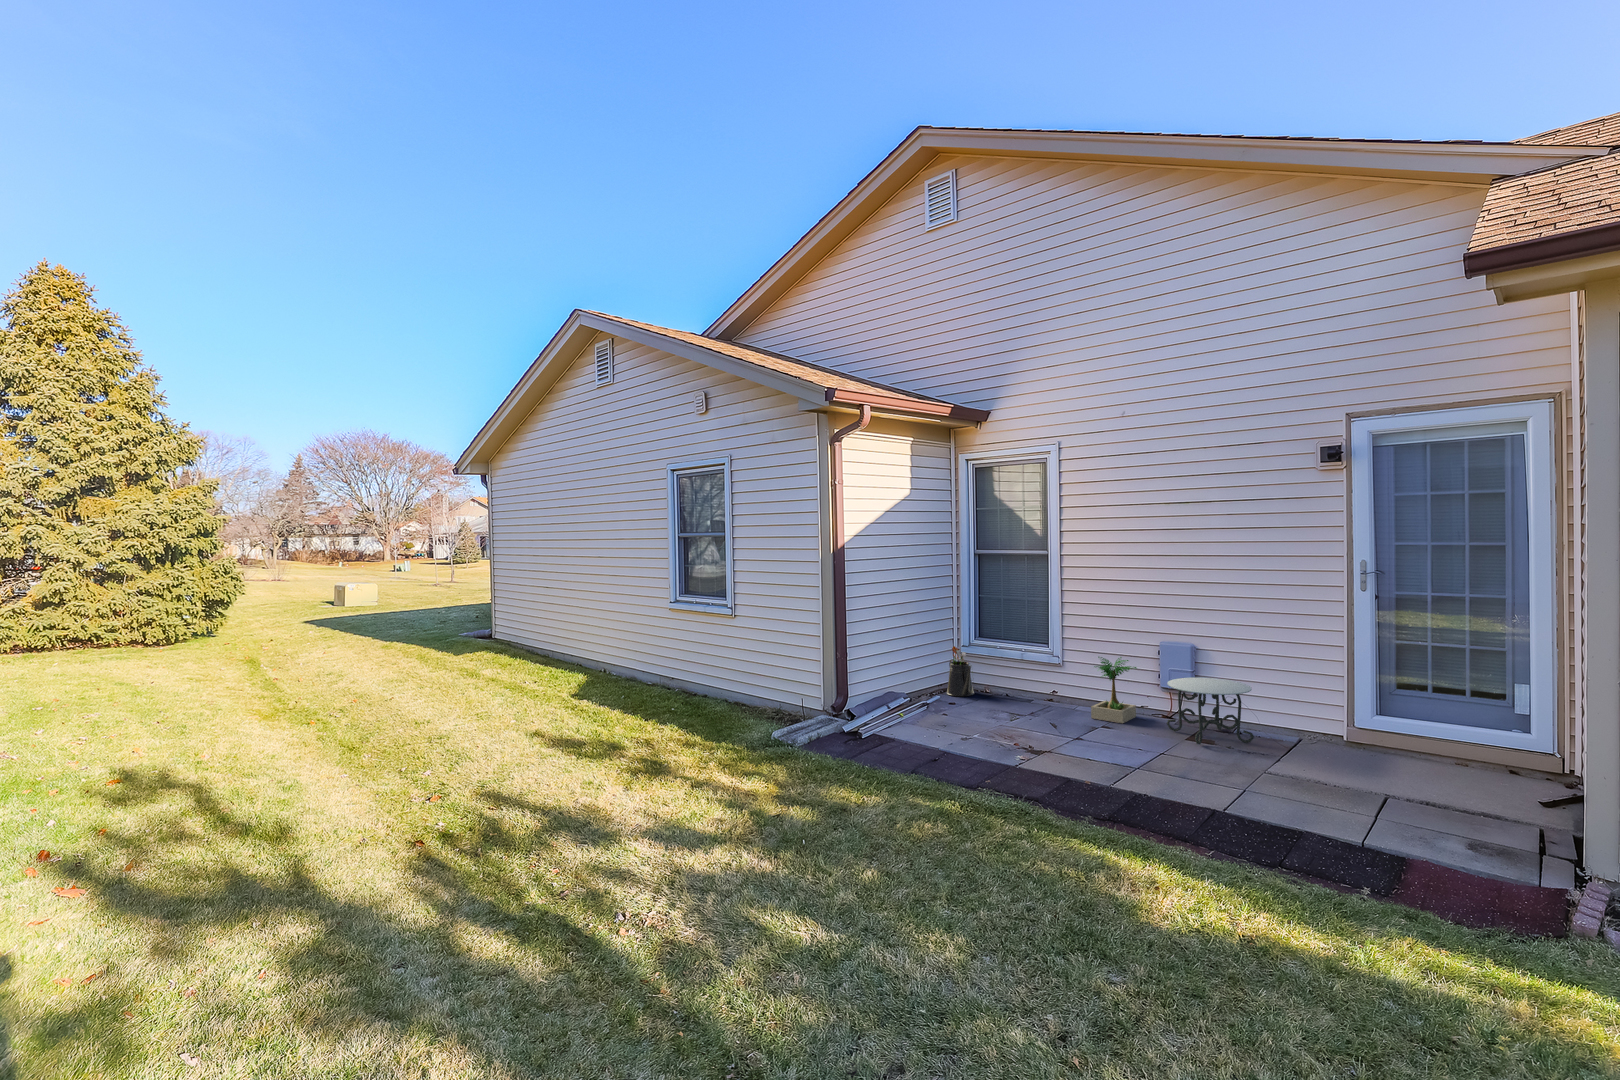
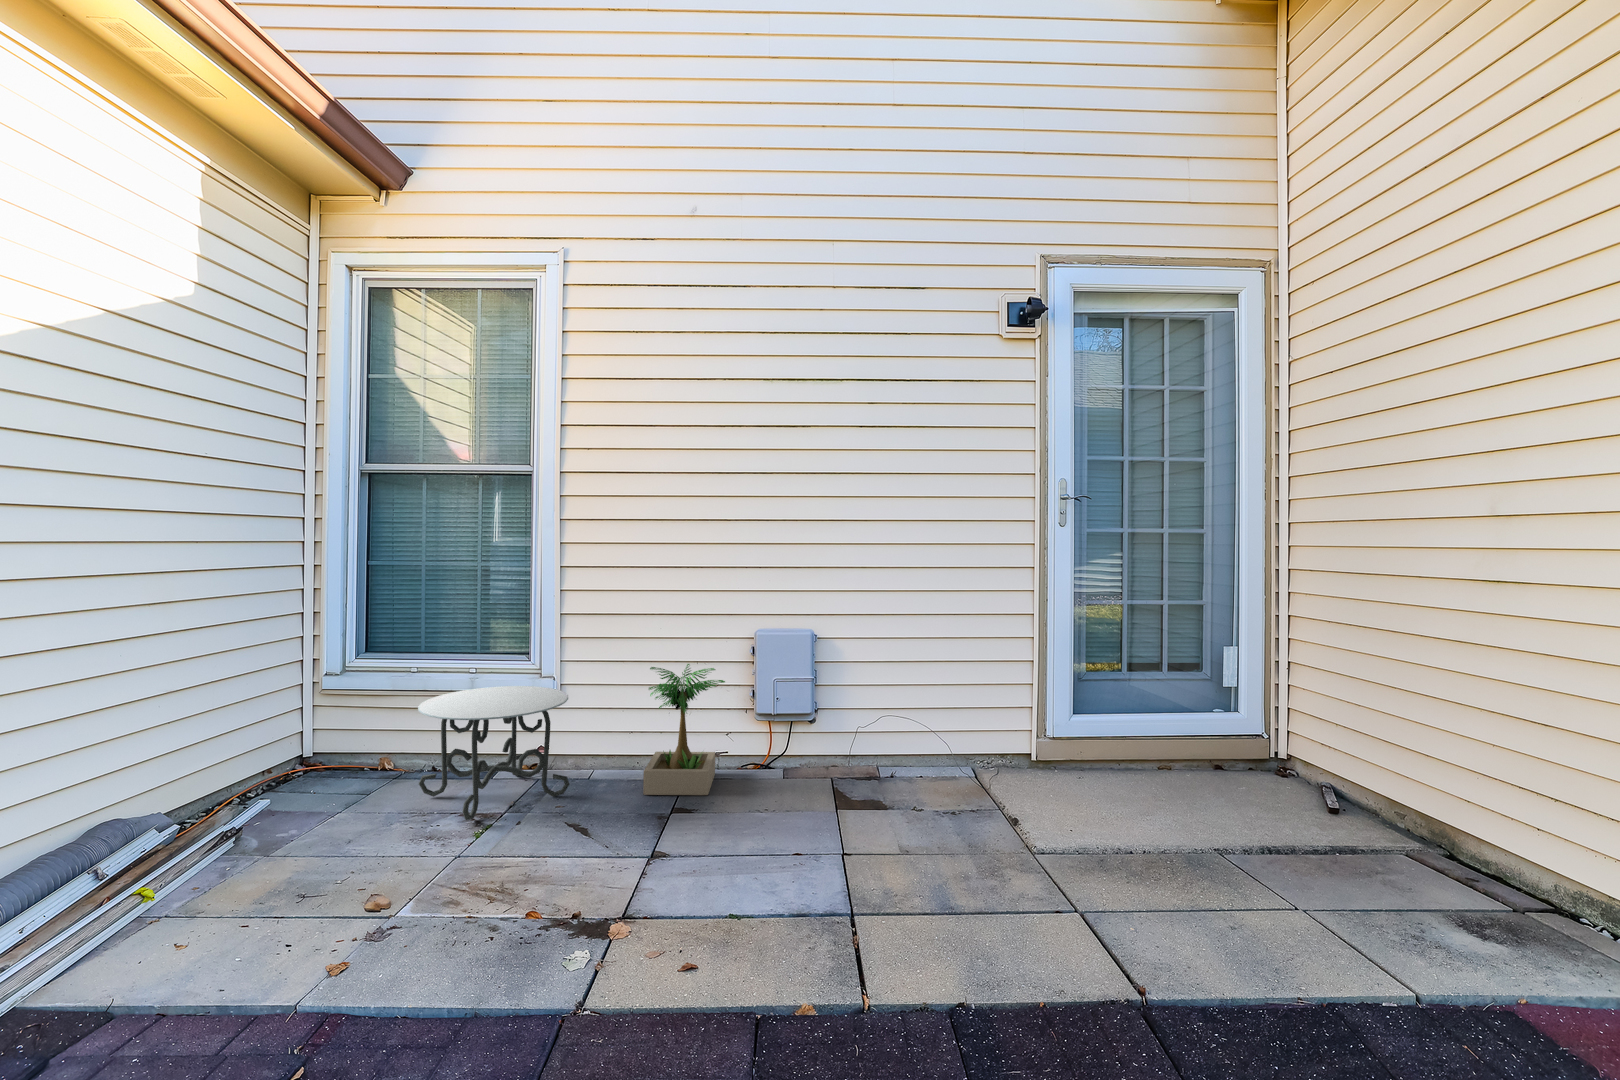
watering can: present [947,646,974,696] -> none [284,673,359,795]
side table: present [1167,678,1254,745] -> present [418,686,570,820]

